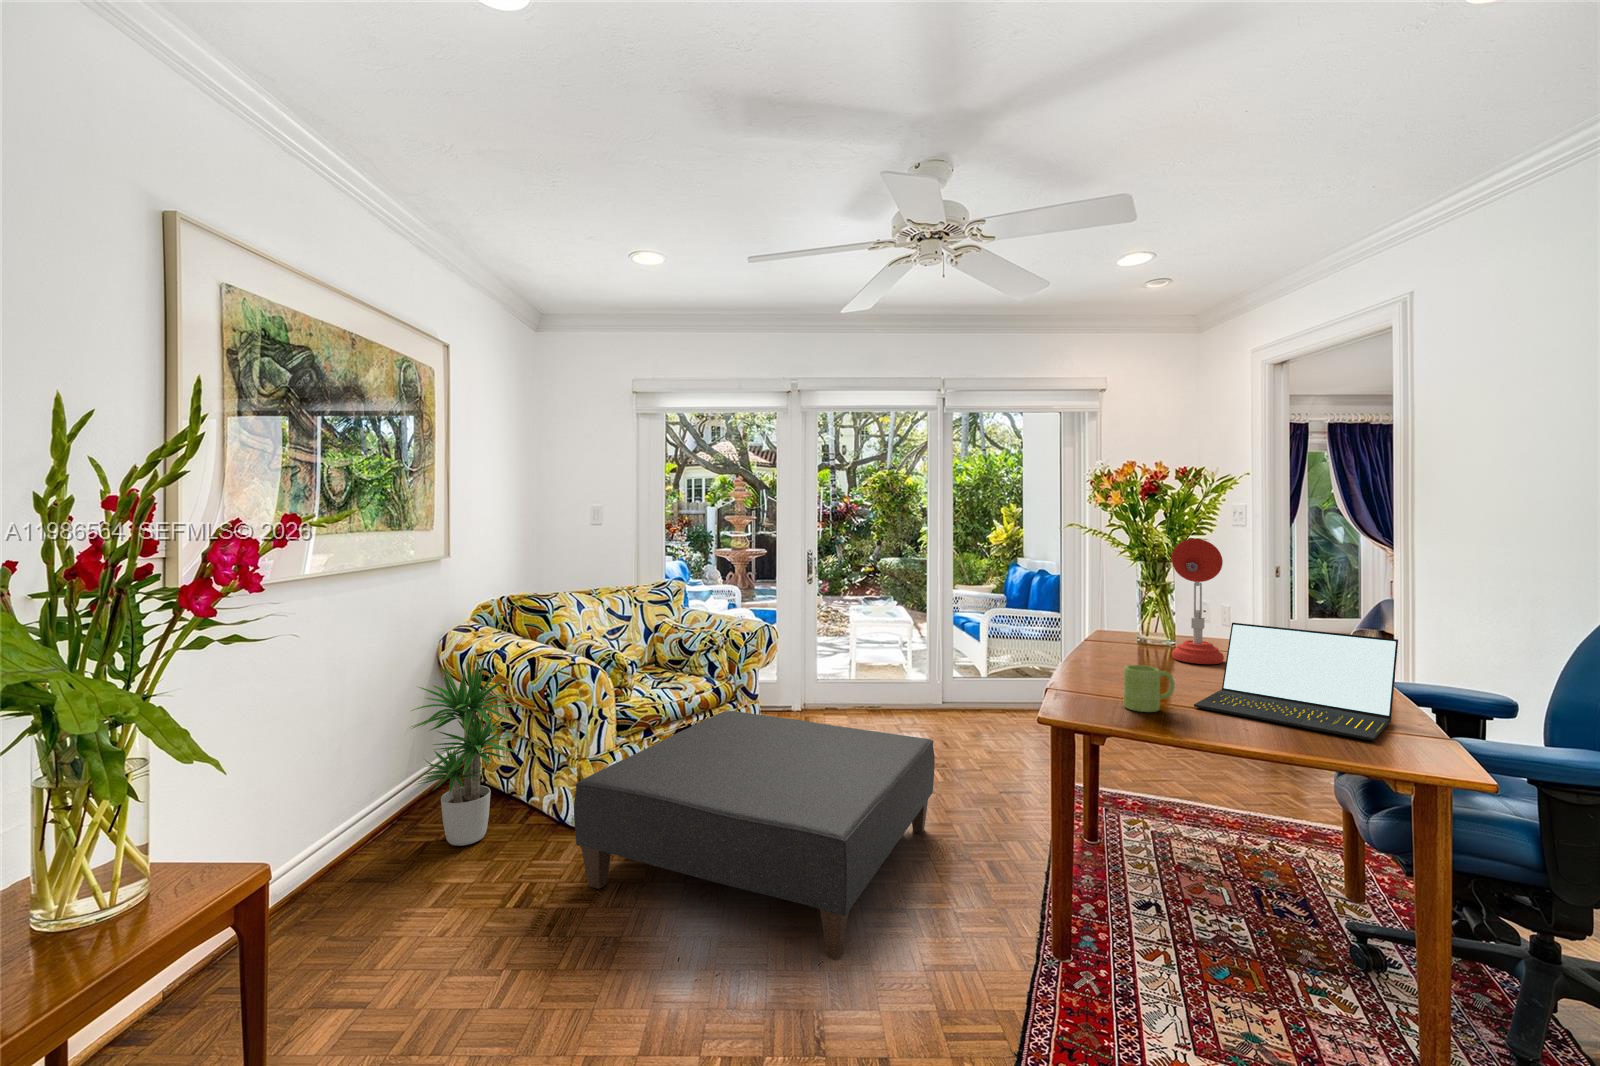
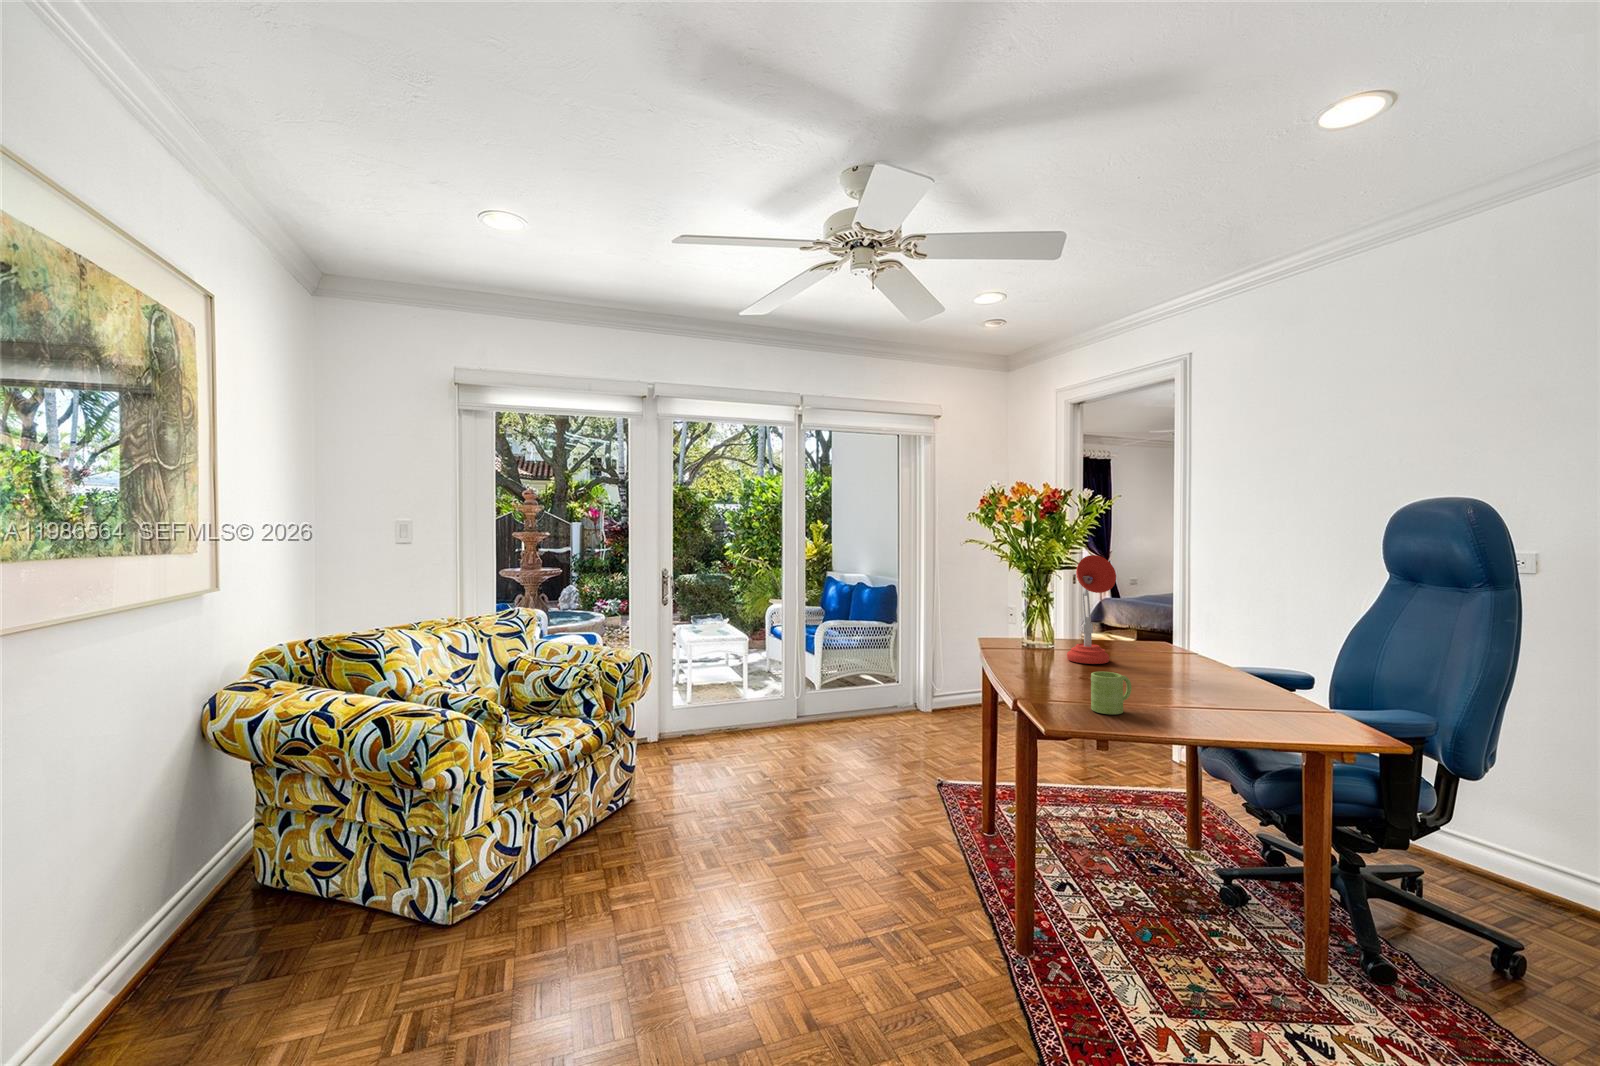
laptop: present [1194,623,1398,741] -> none [1143,627,1295,720]
potted plant: present [412,659,521,846] -> none [193,725,373,984]
ottoman: present [574,711,935,960] -> none [481,753,847,1013]

